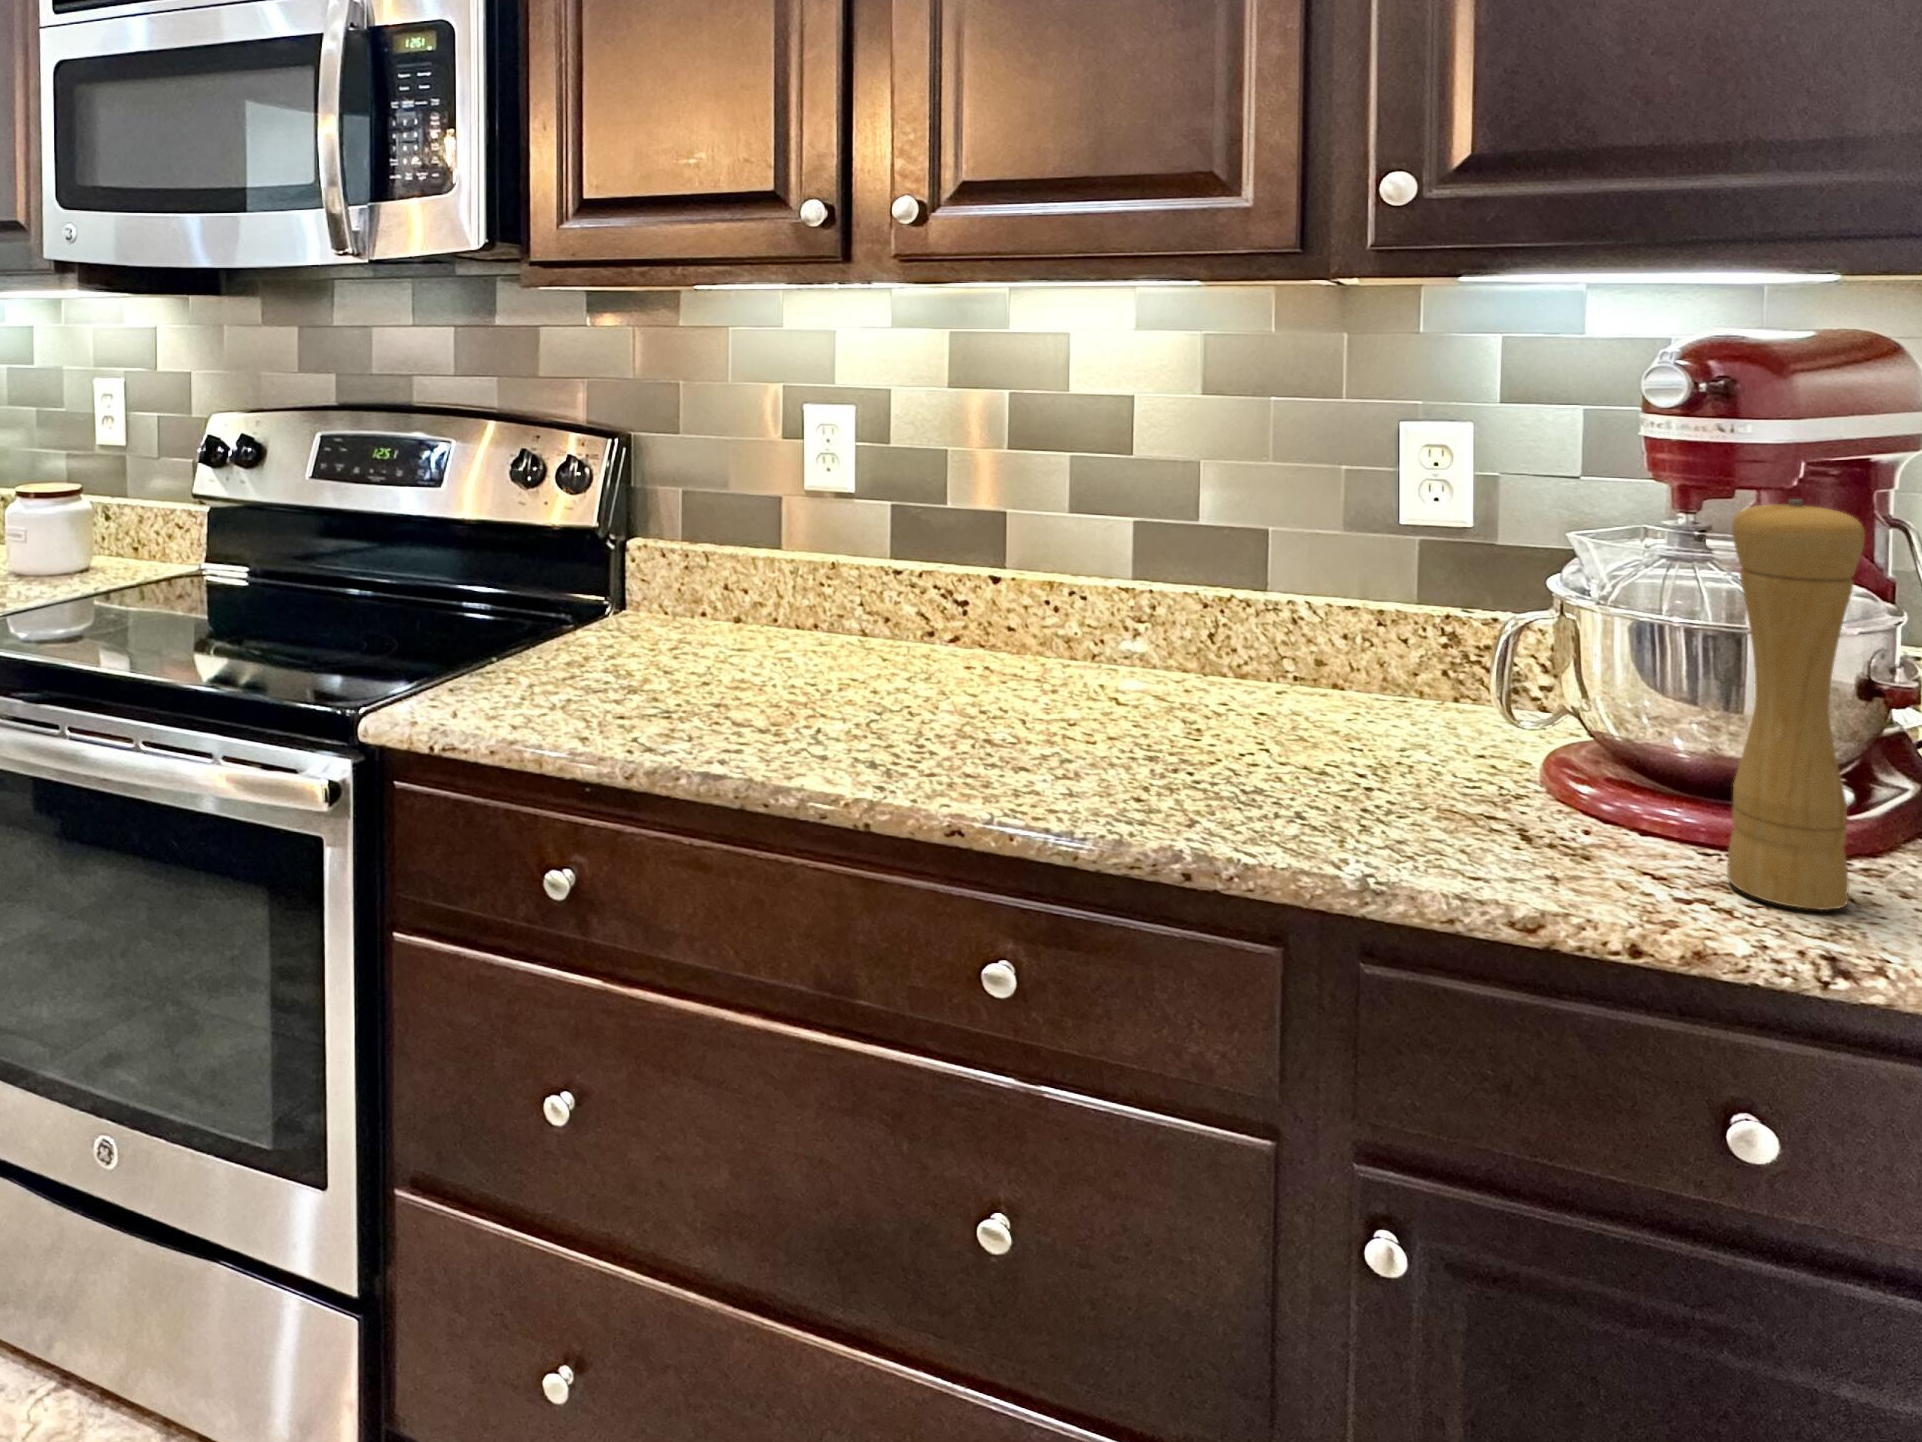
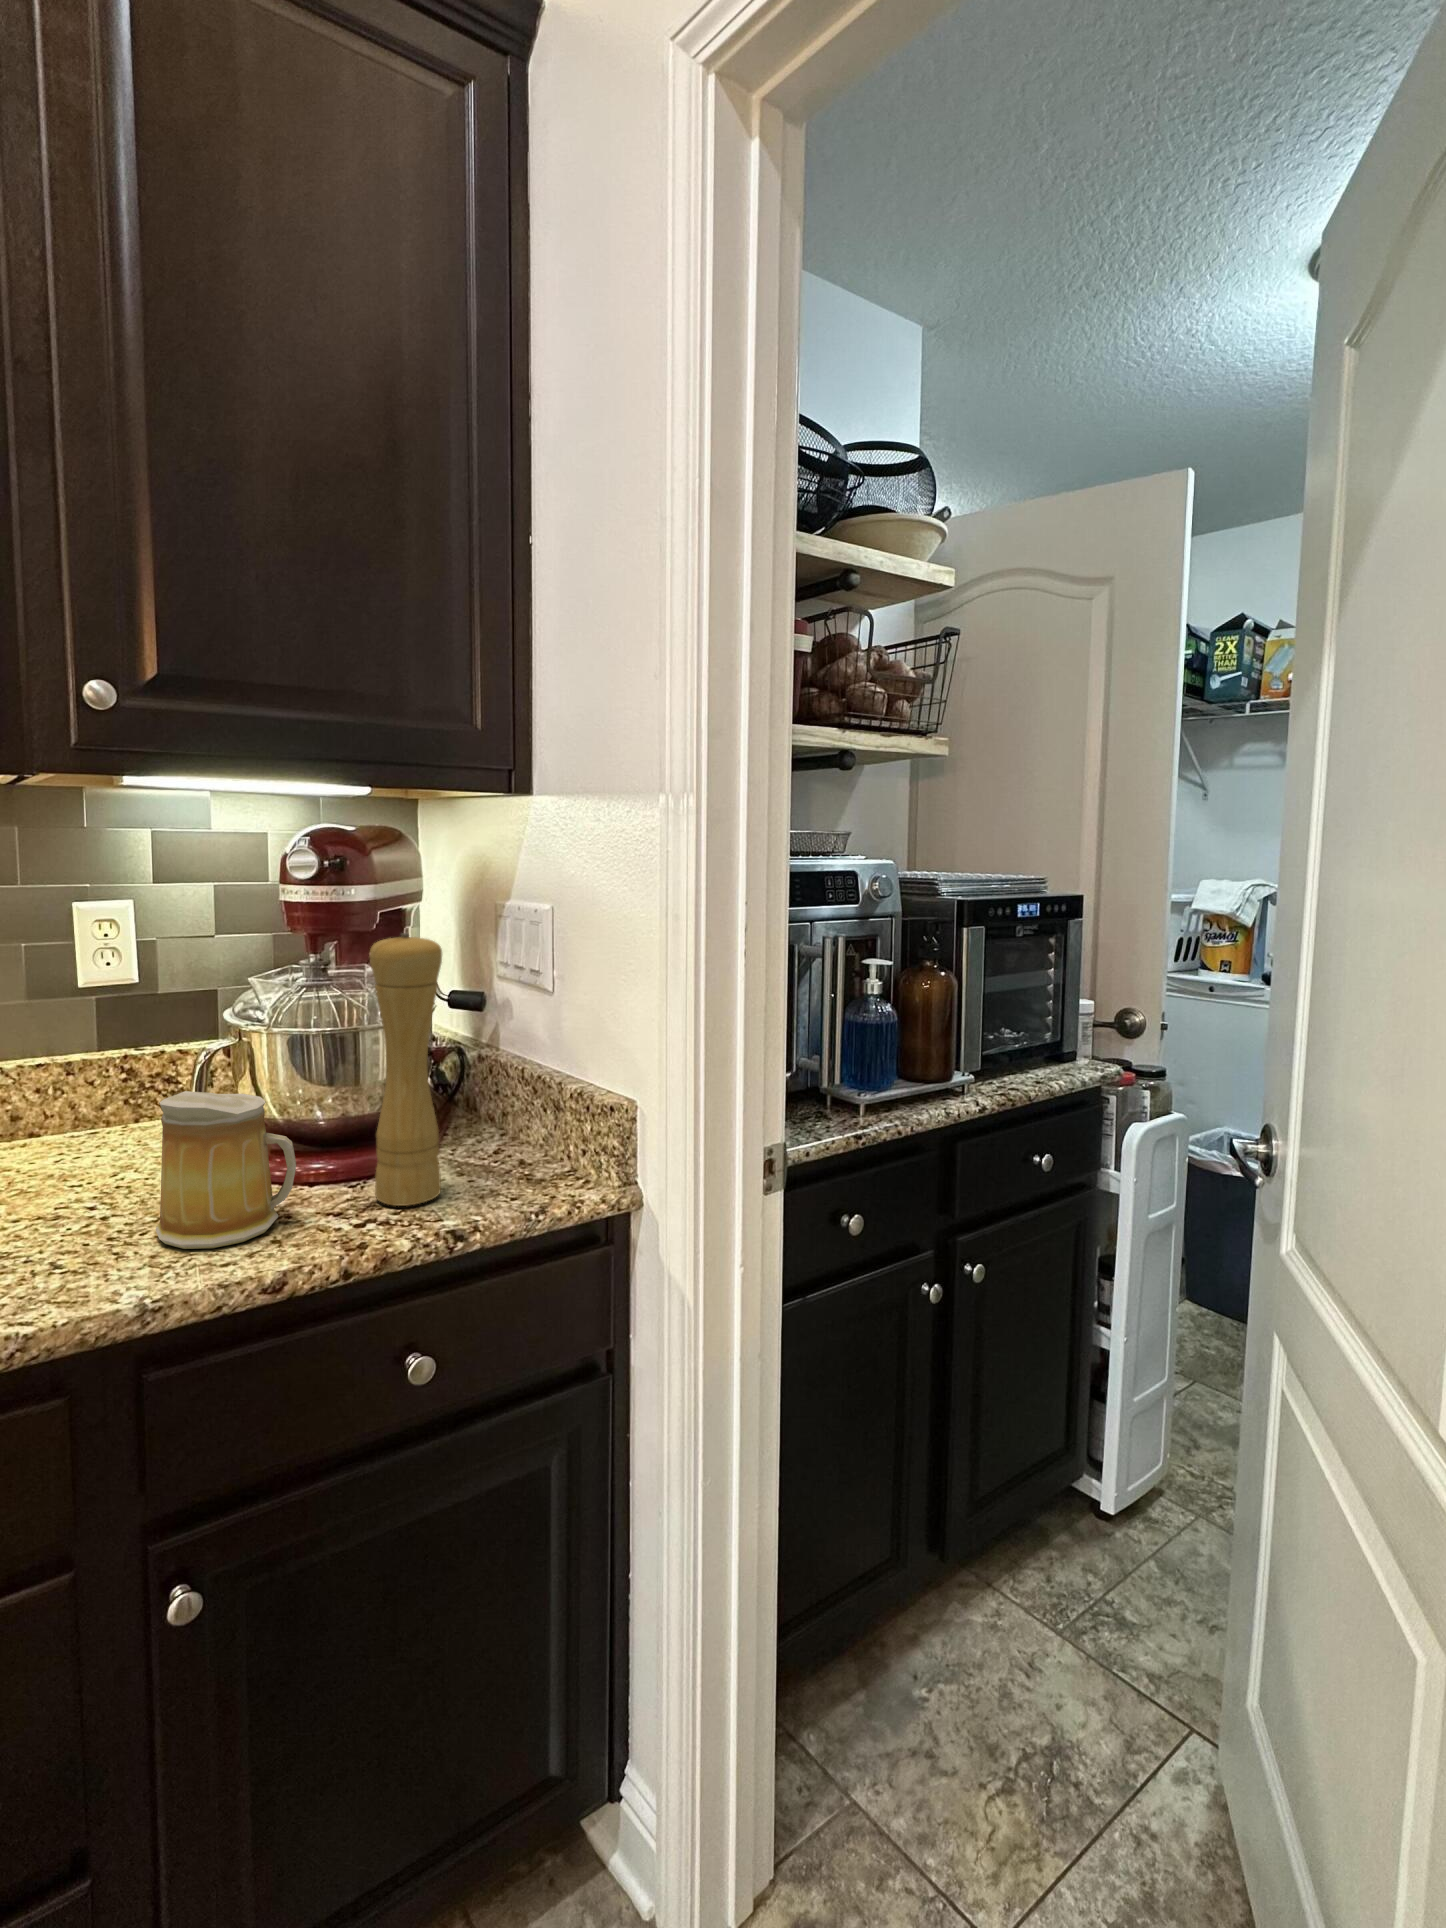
mug: none [1411,660,1597,863] -> present [155,1091,296,1249]

